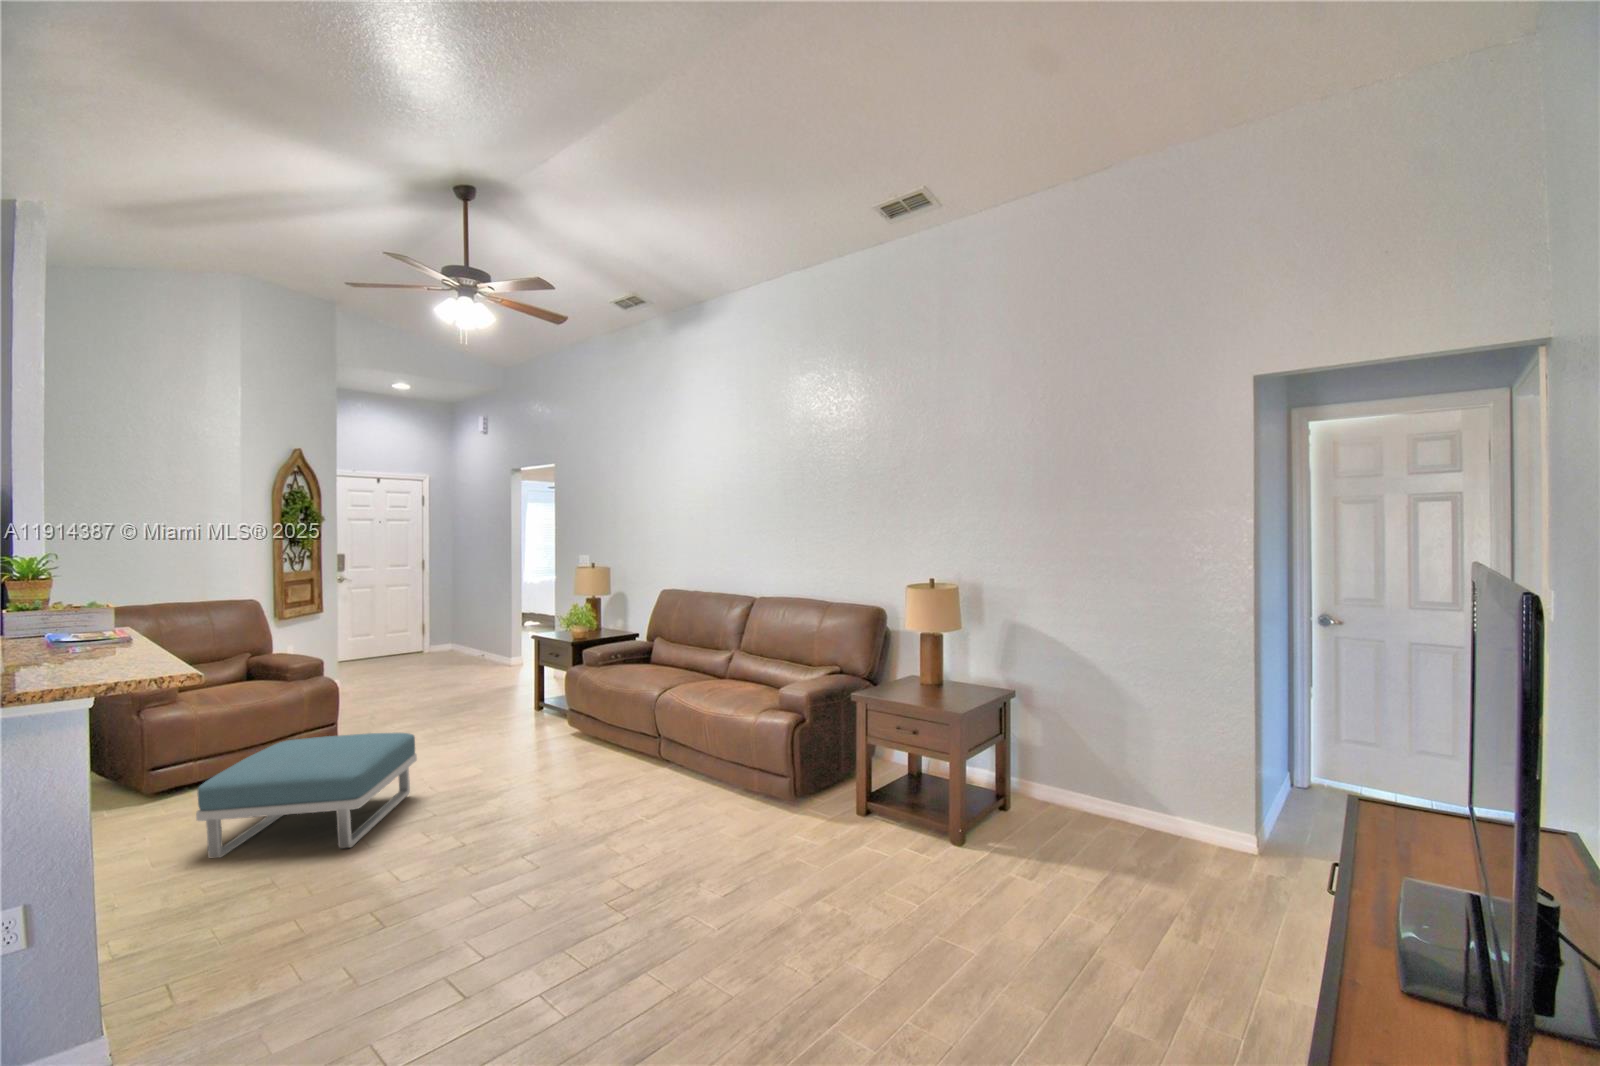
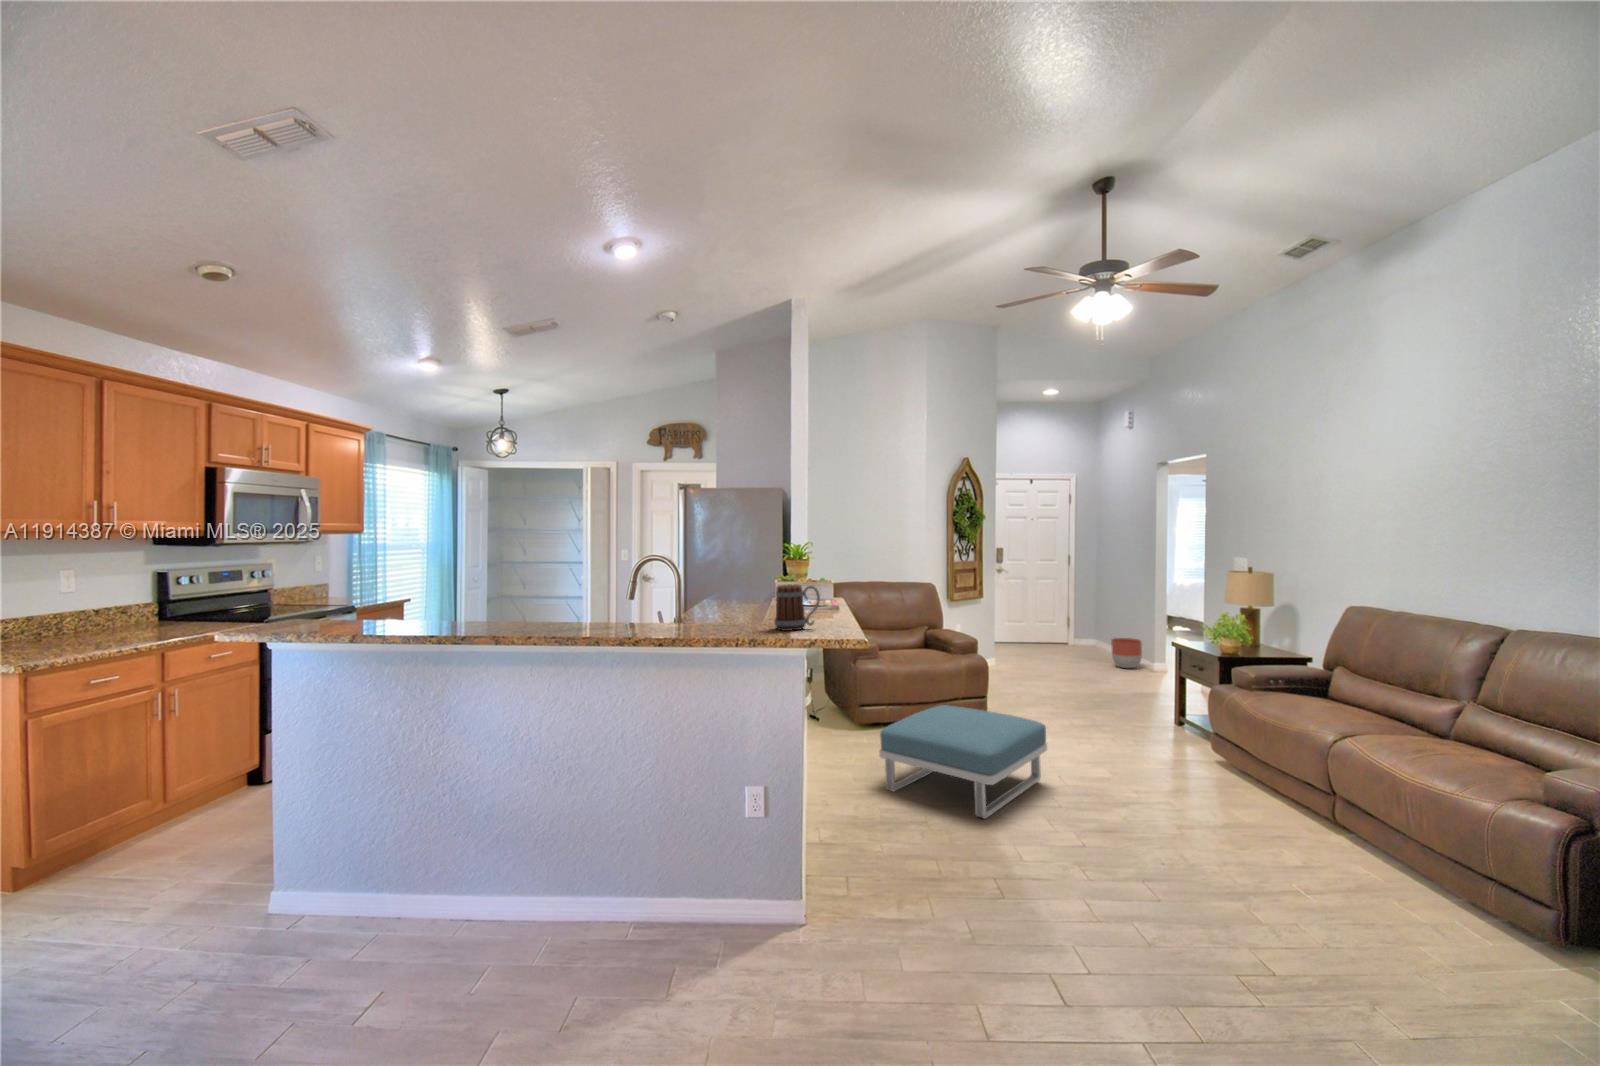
mug: none [48,607,129,669] -> present [774,584,820,631]
planter: none [473,640,503,671] -> present [1111,638,1142,668]

